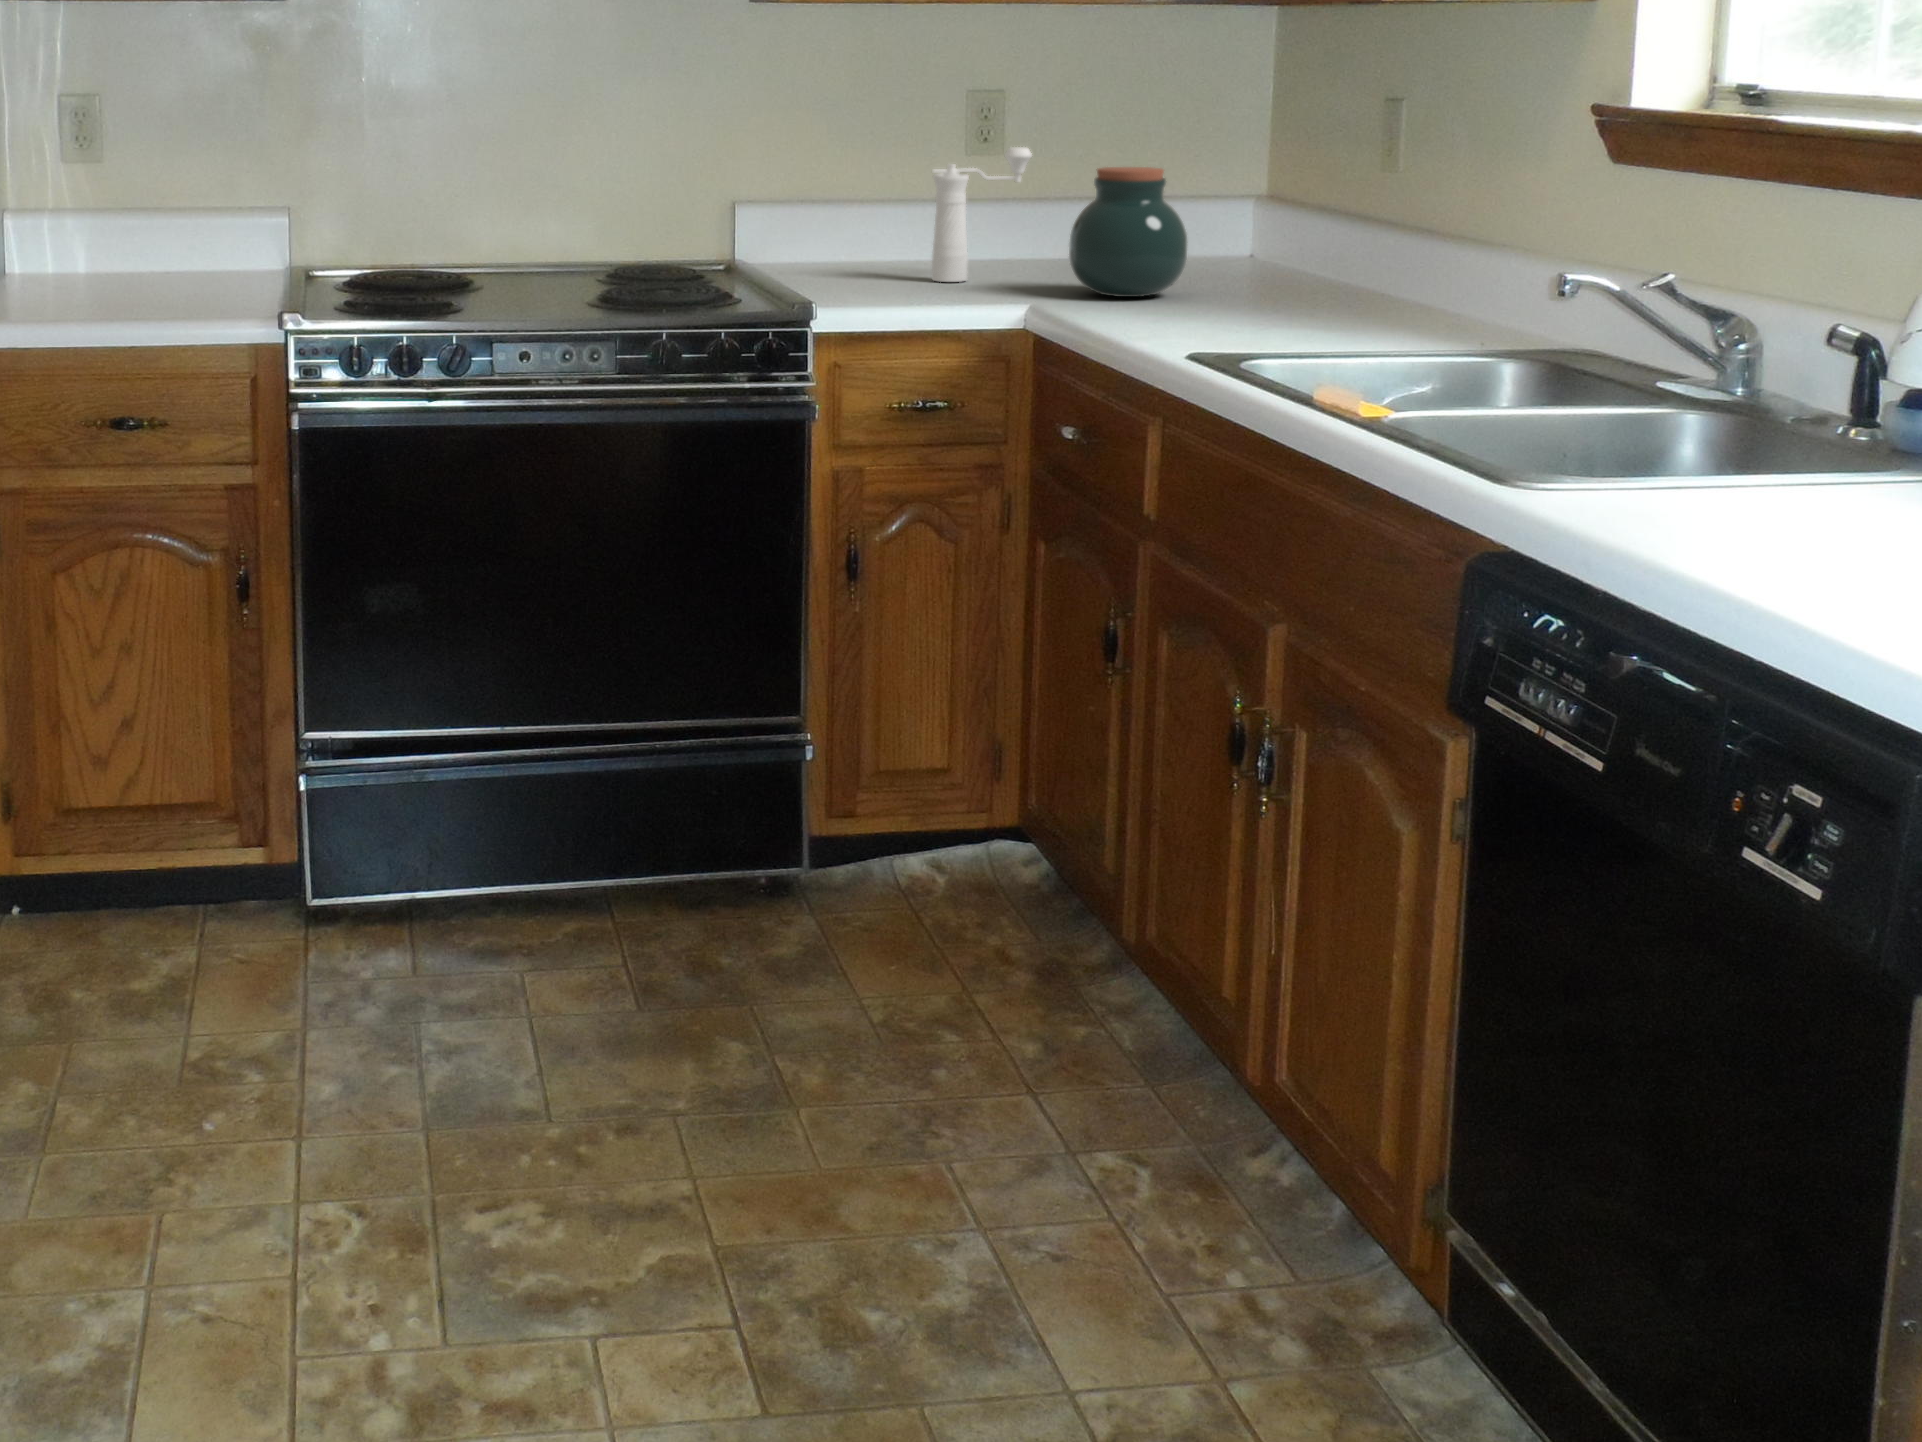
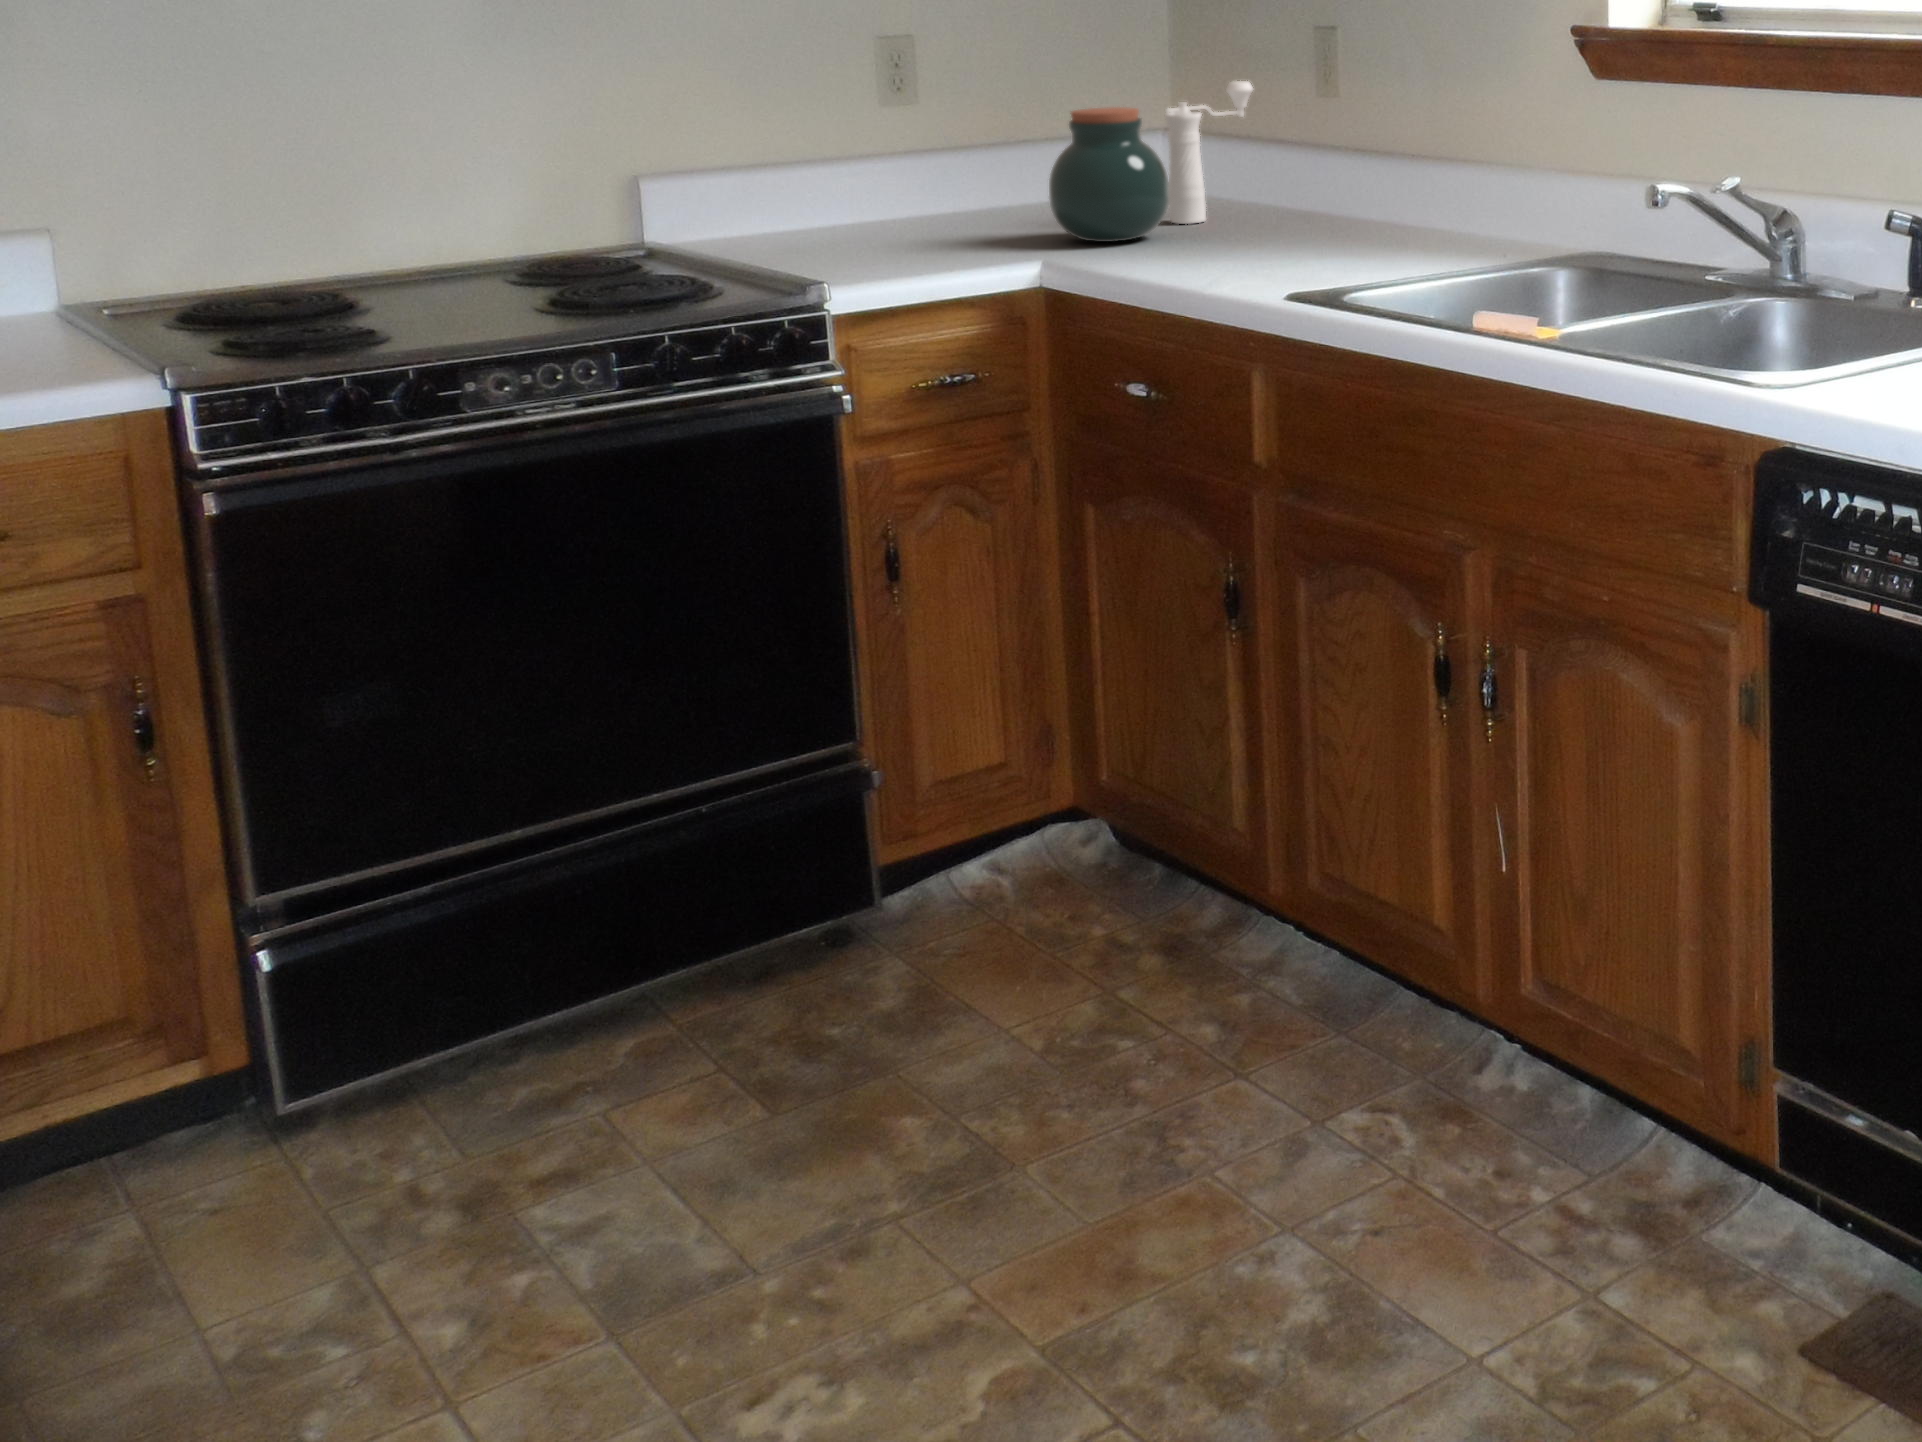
pepper mill: present [932,147,1032,282] -> present [1165,81,1253,224]

